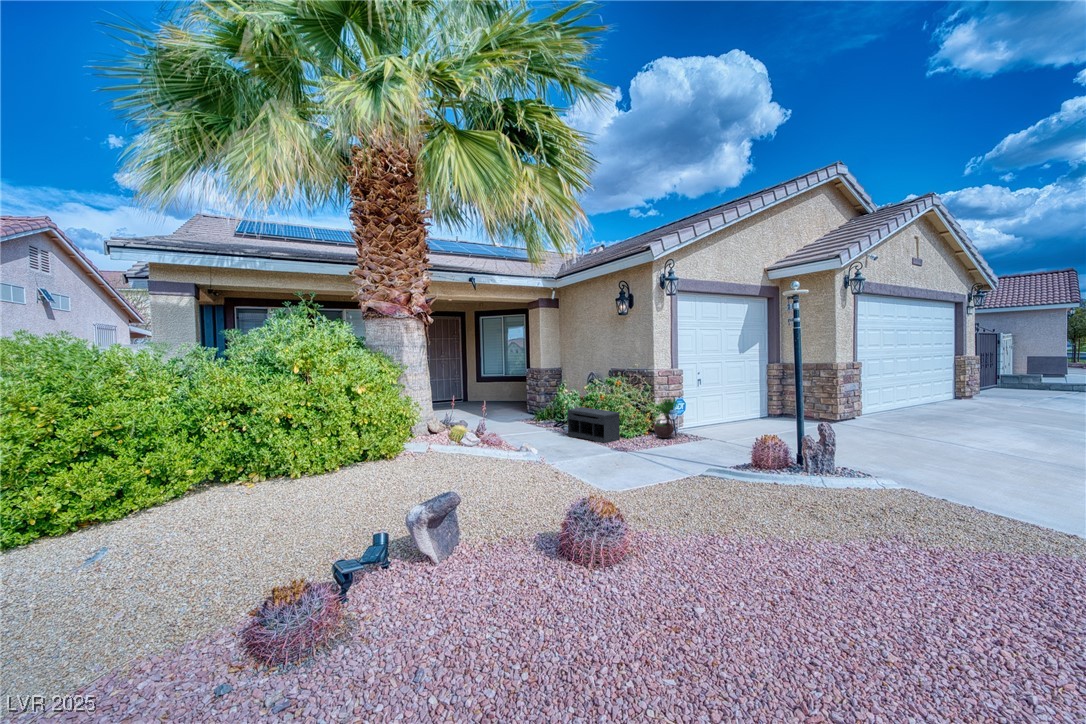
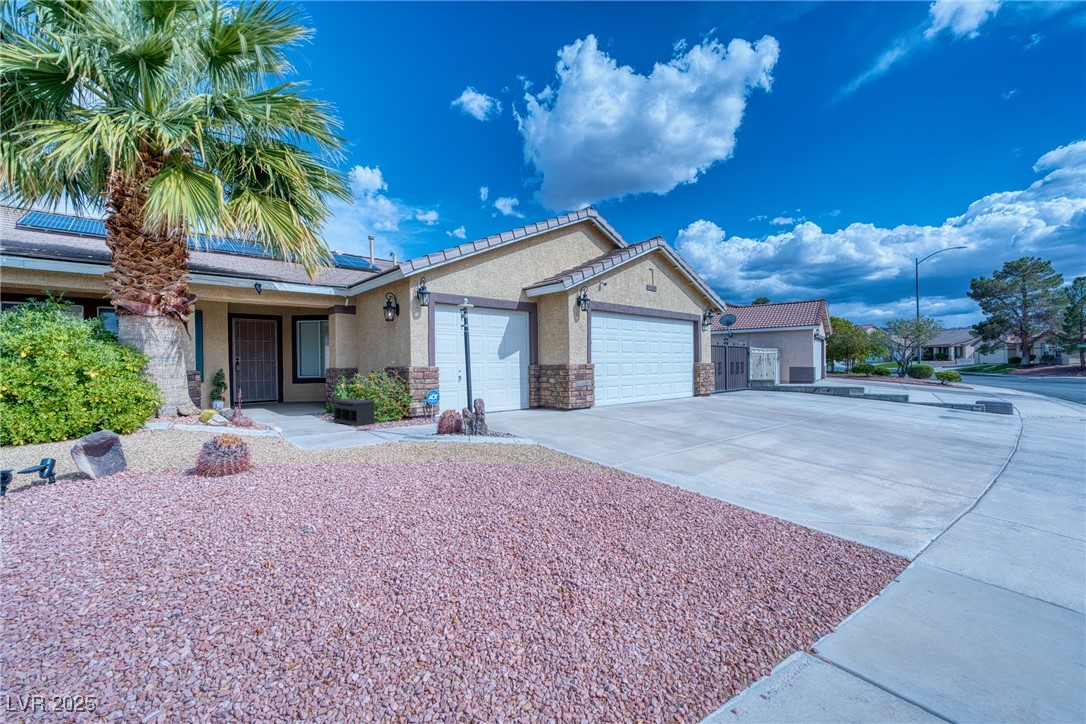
potted tree: present [654,399,677,438] -> none [404,386,425,422]

